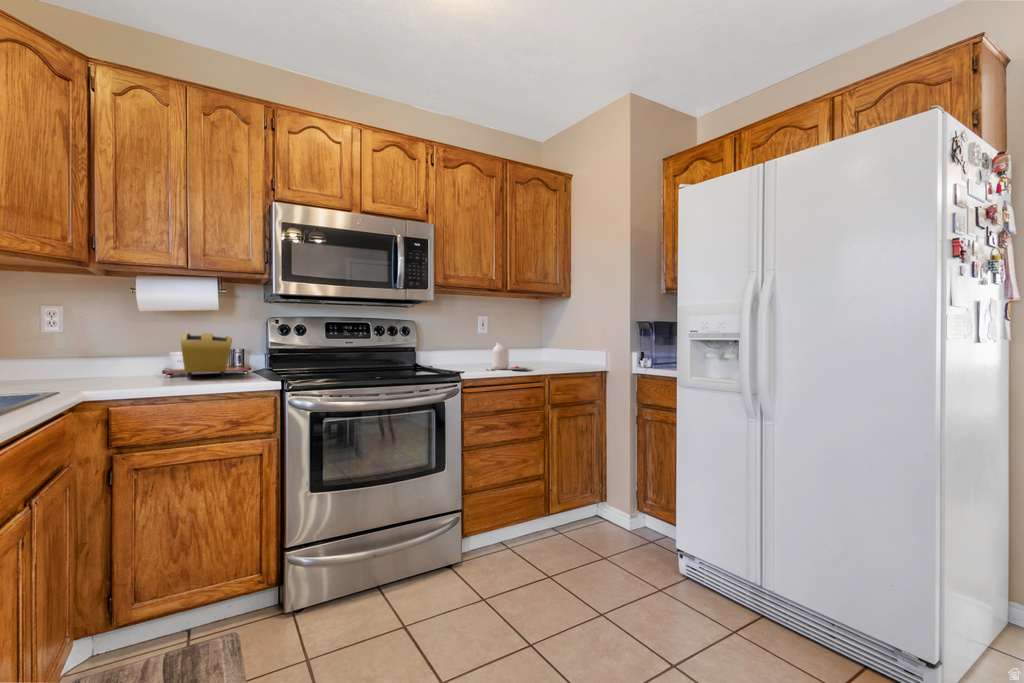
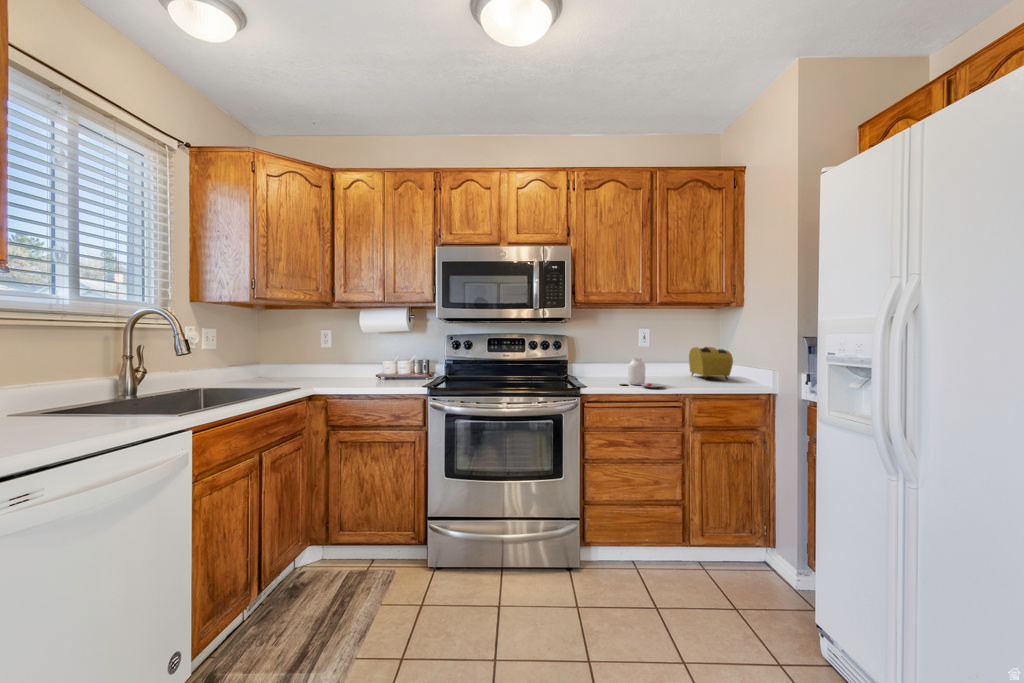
toaster: present [181,333,232,378] -> present [689,347,733,380]

